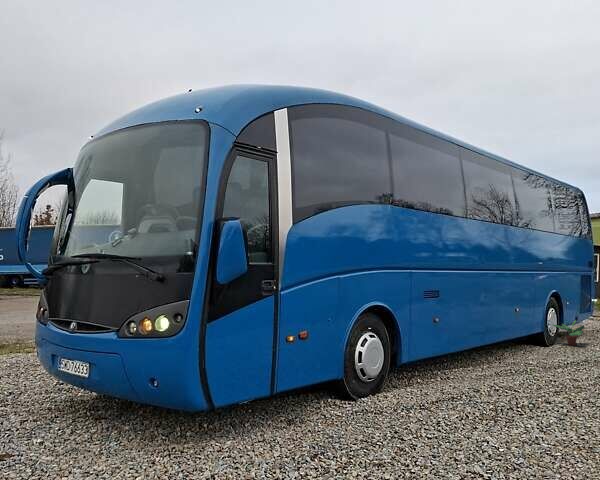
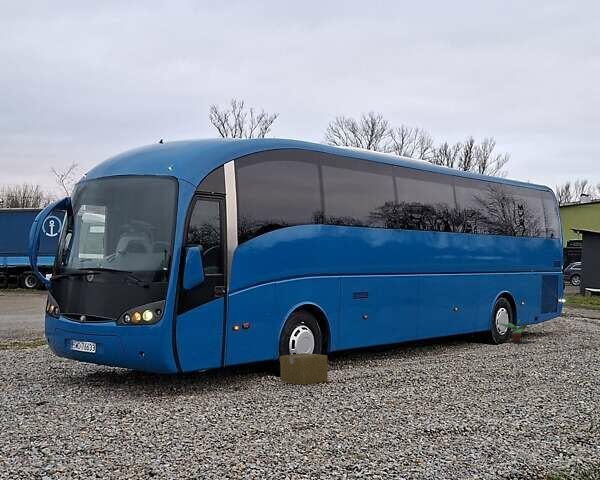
cardboard box: none [345,369,408,415] -> present [280,353,328,385]

